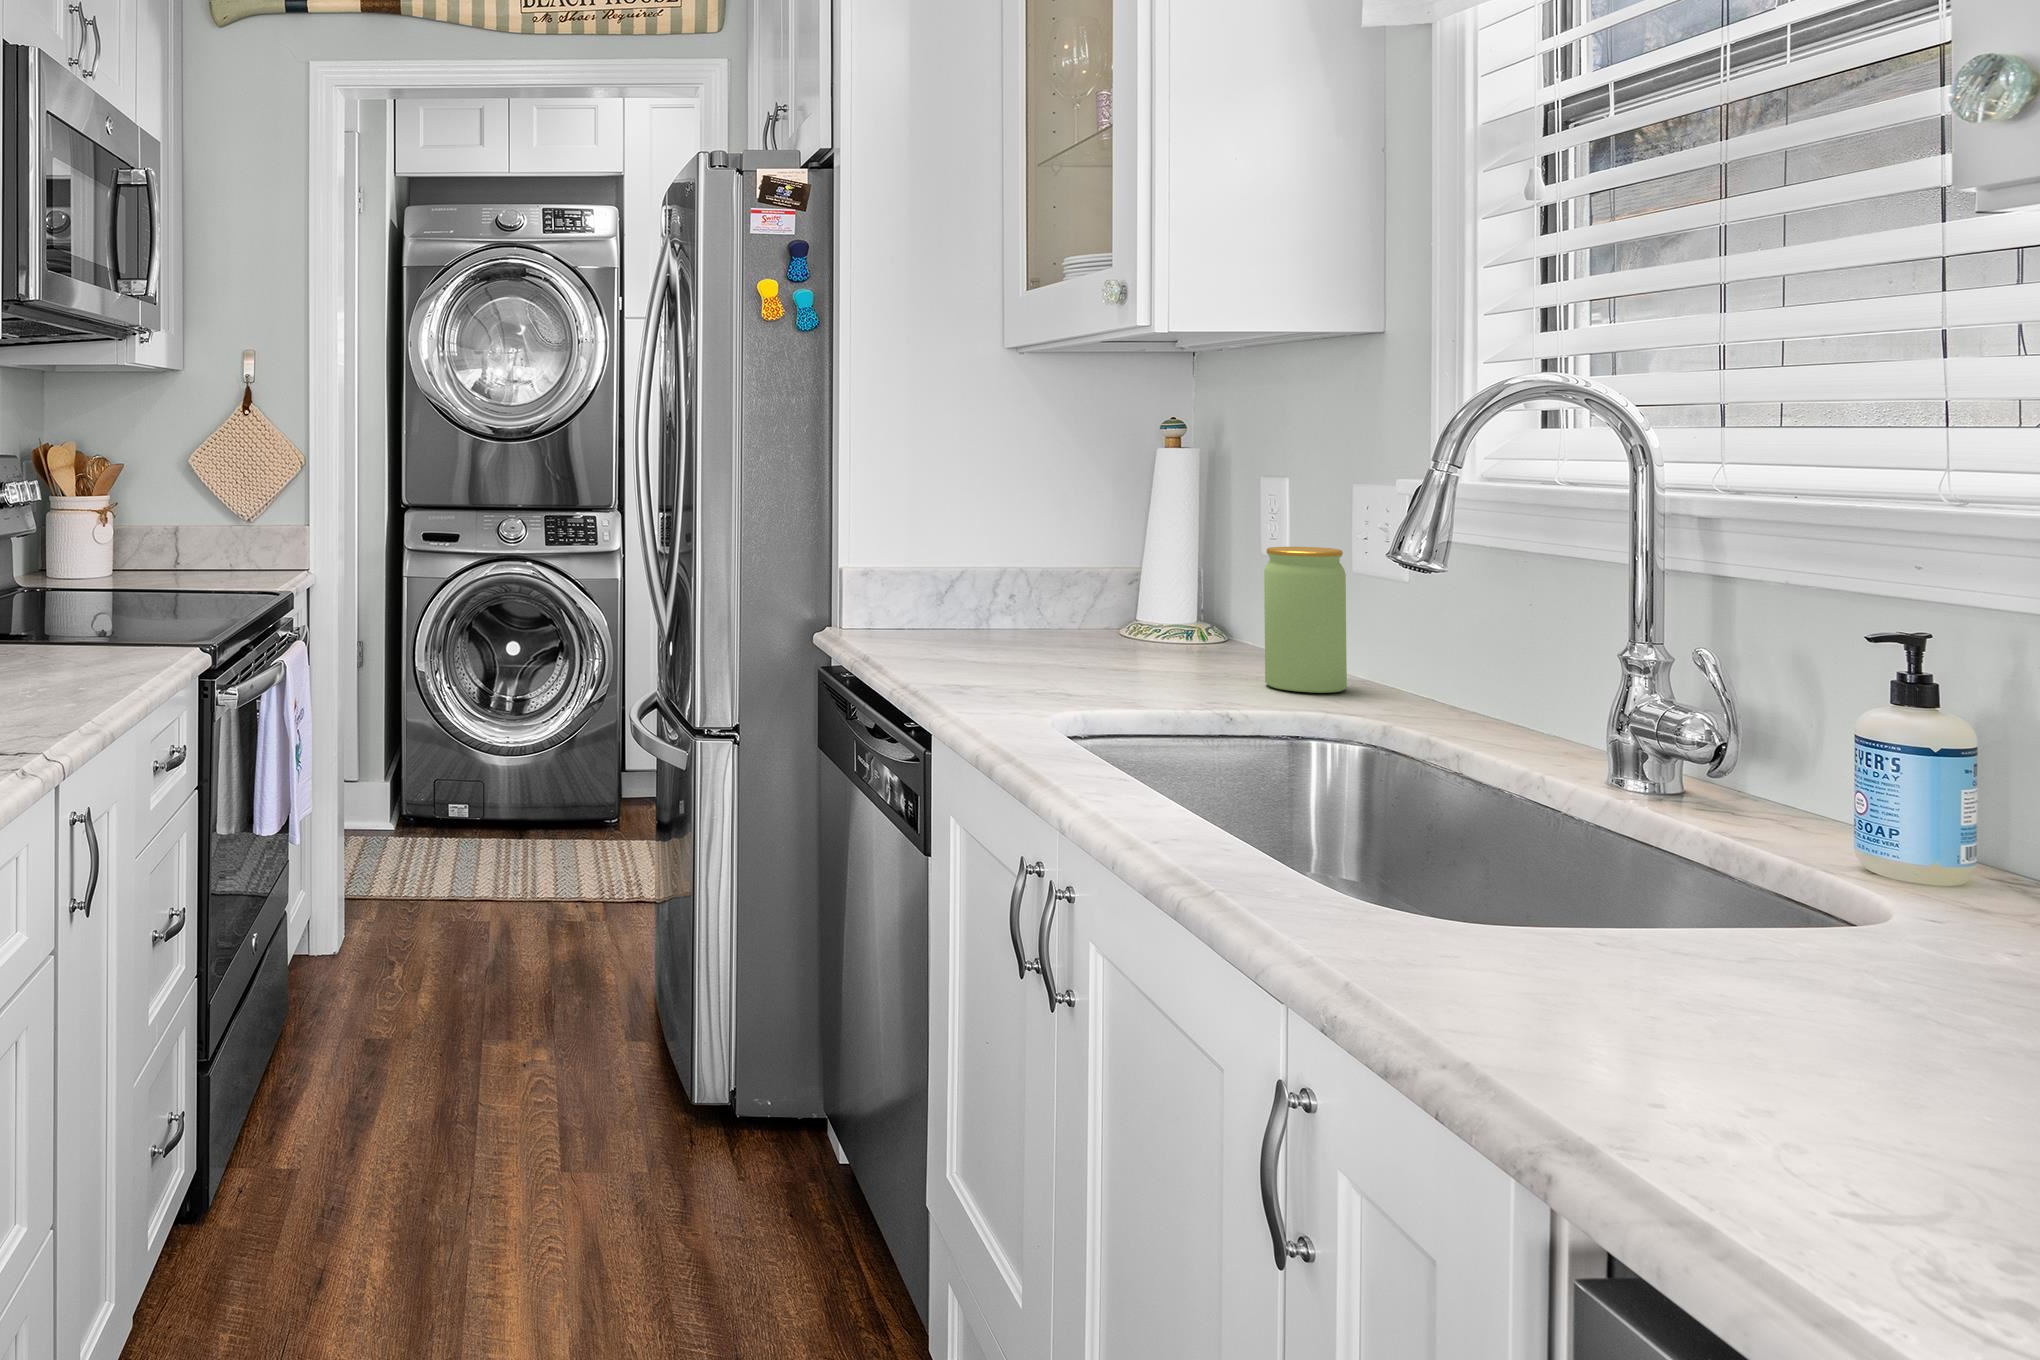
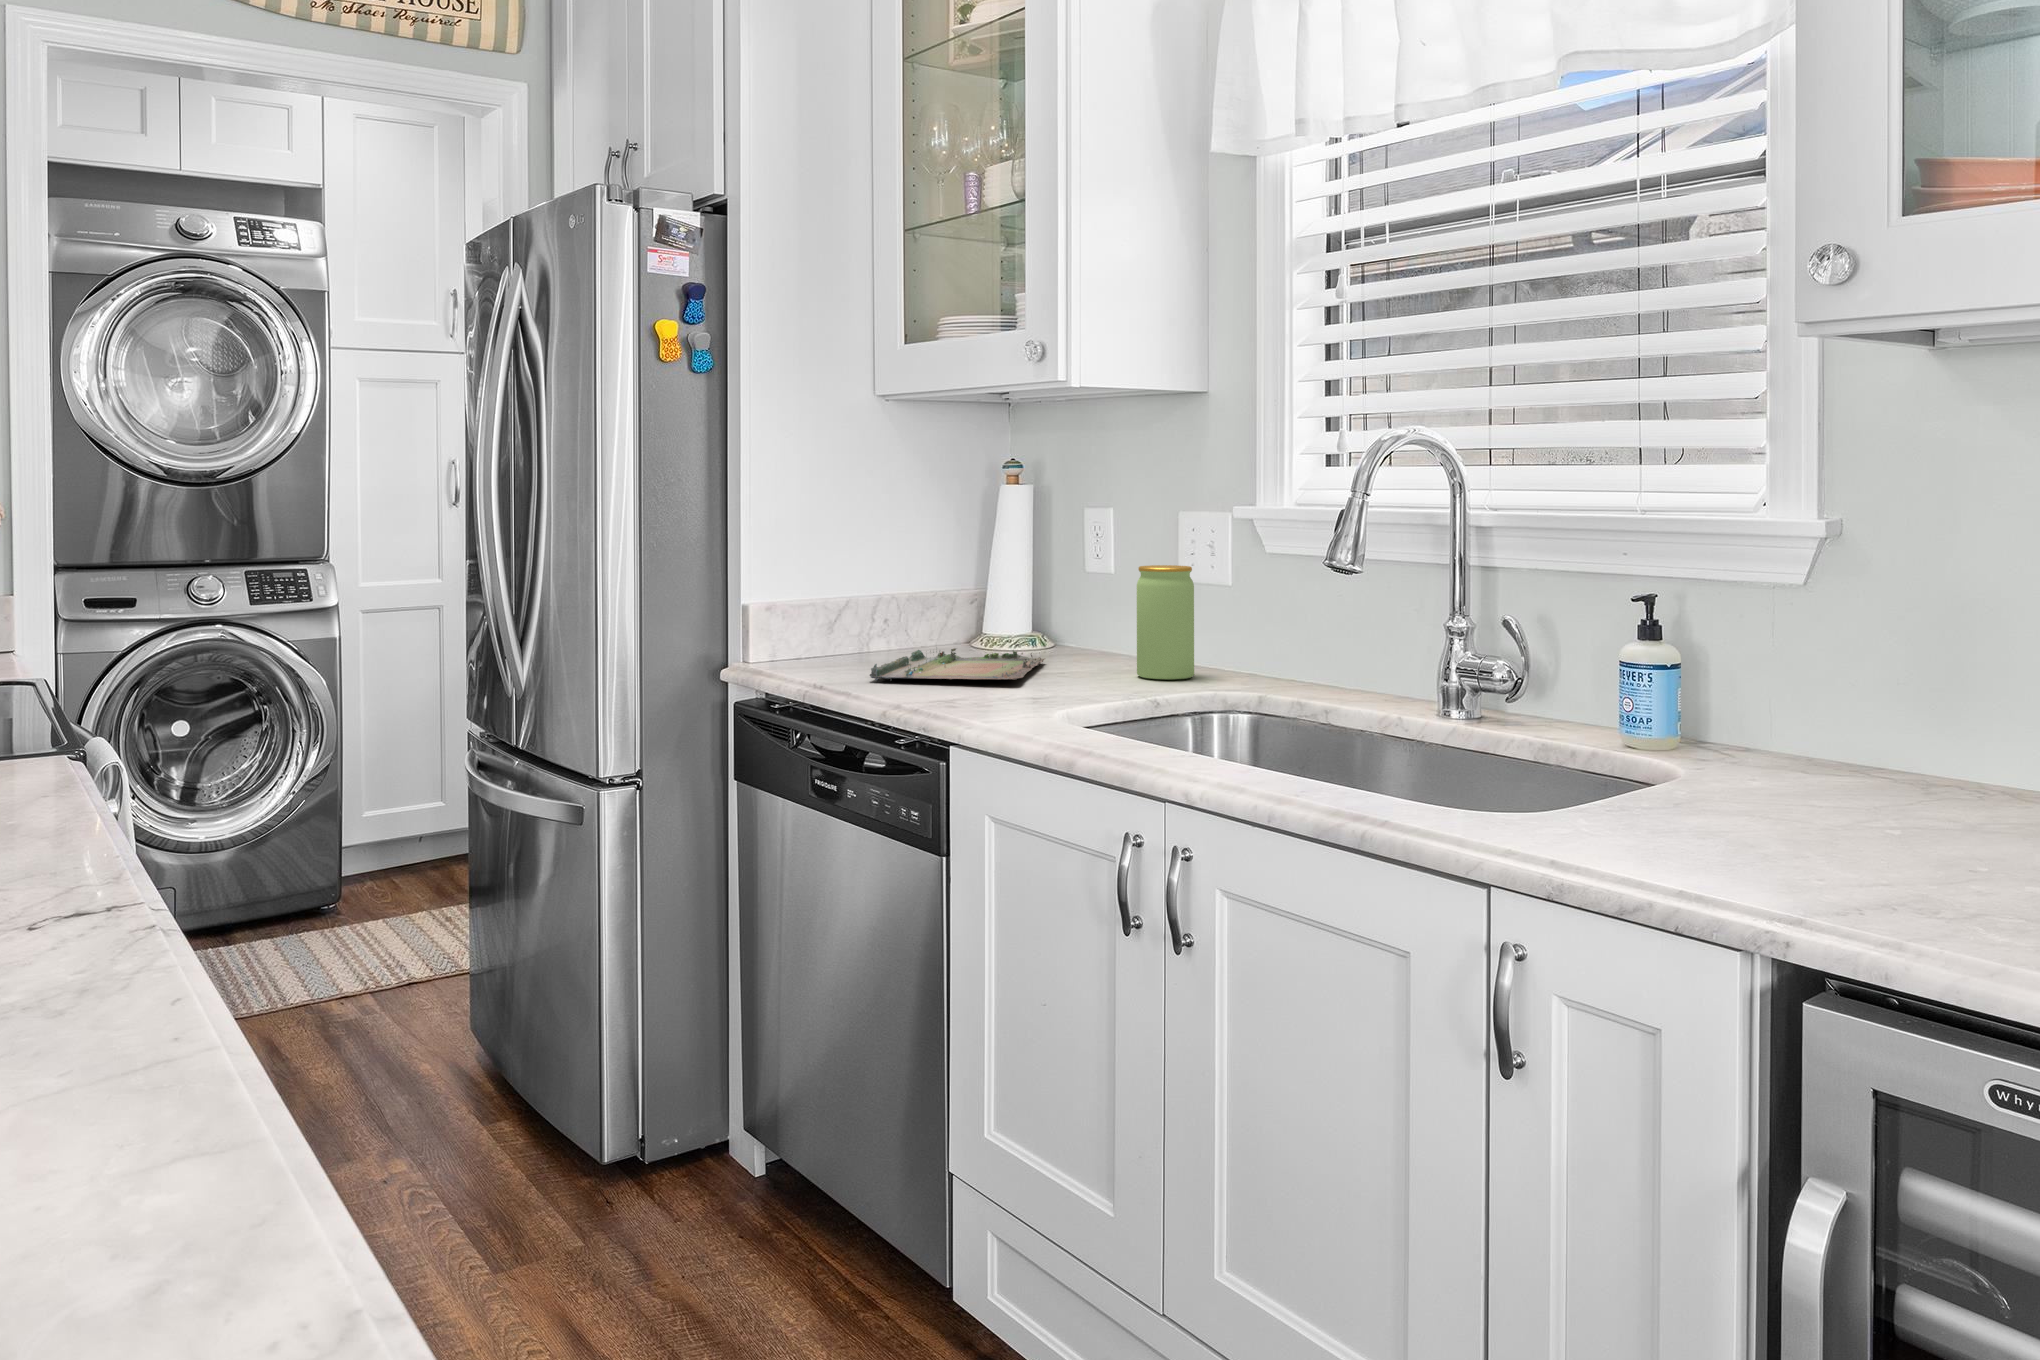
tray: none [926,626,1176,675] -> present [870,640,1045,680]

